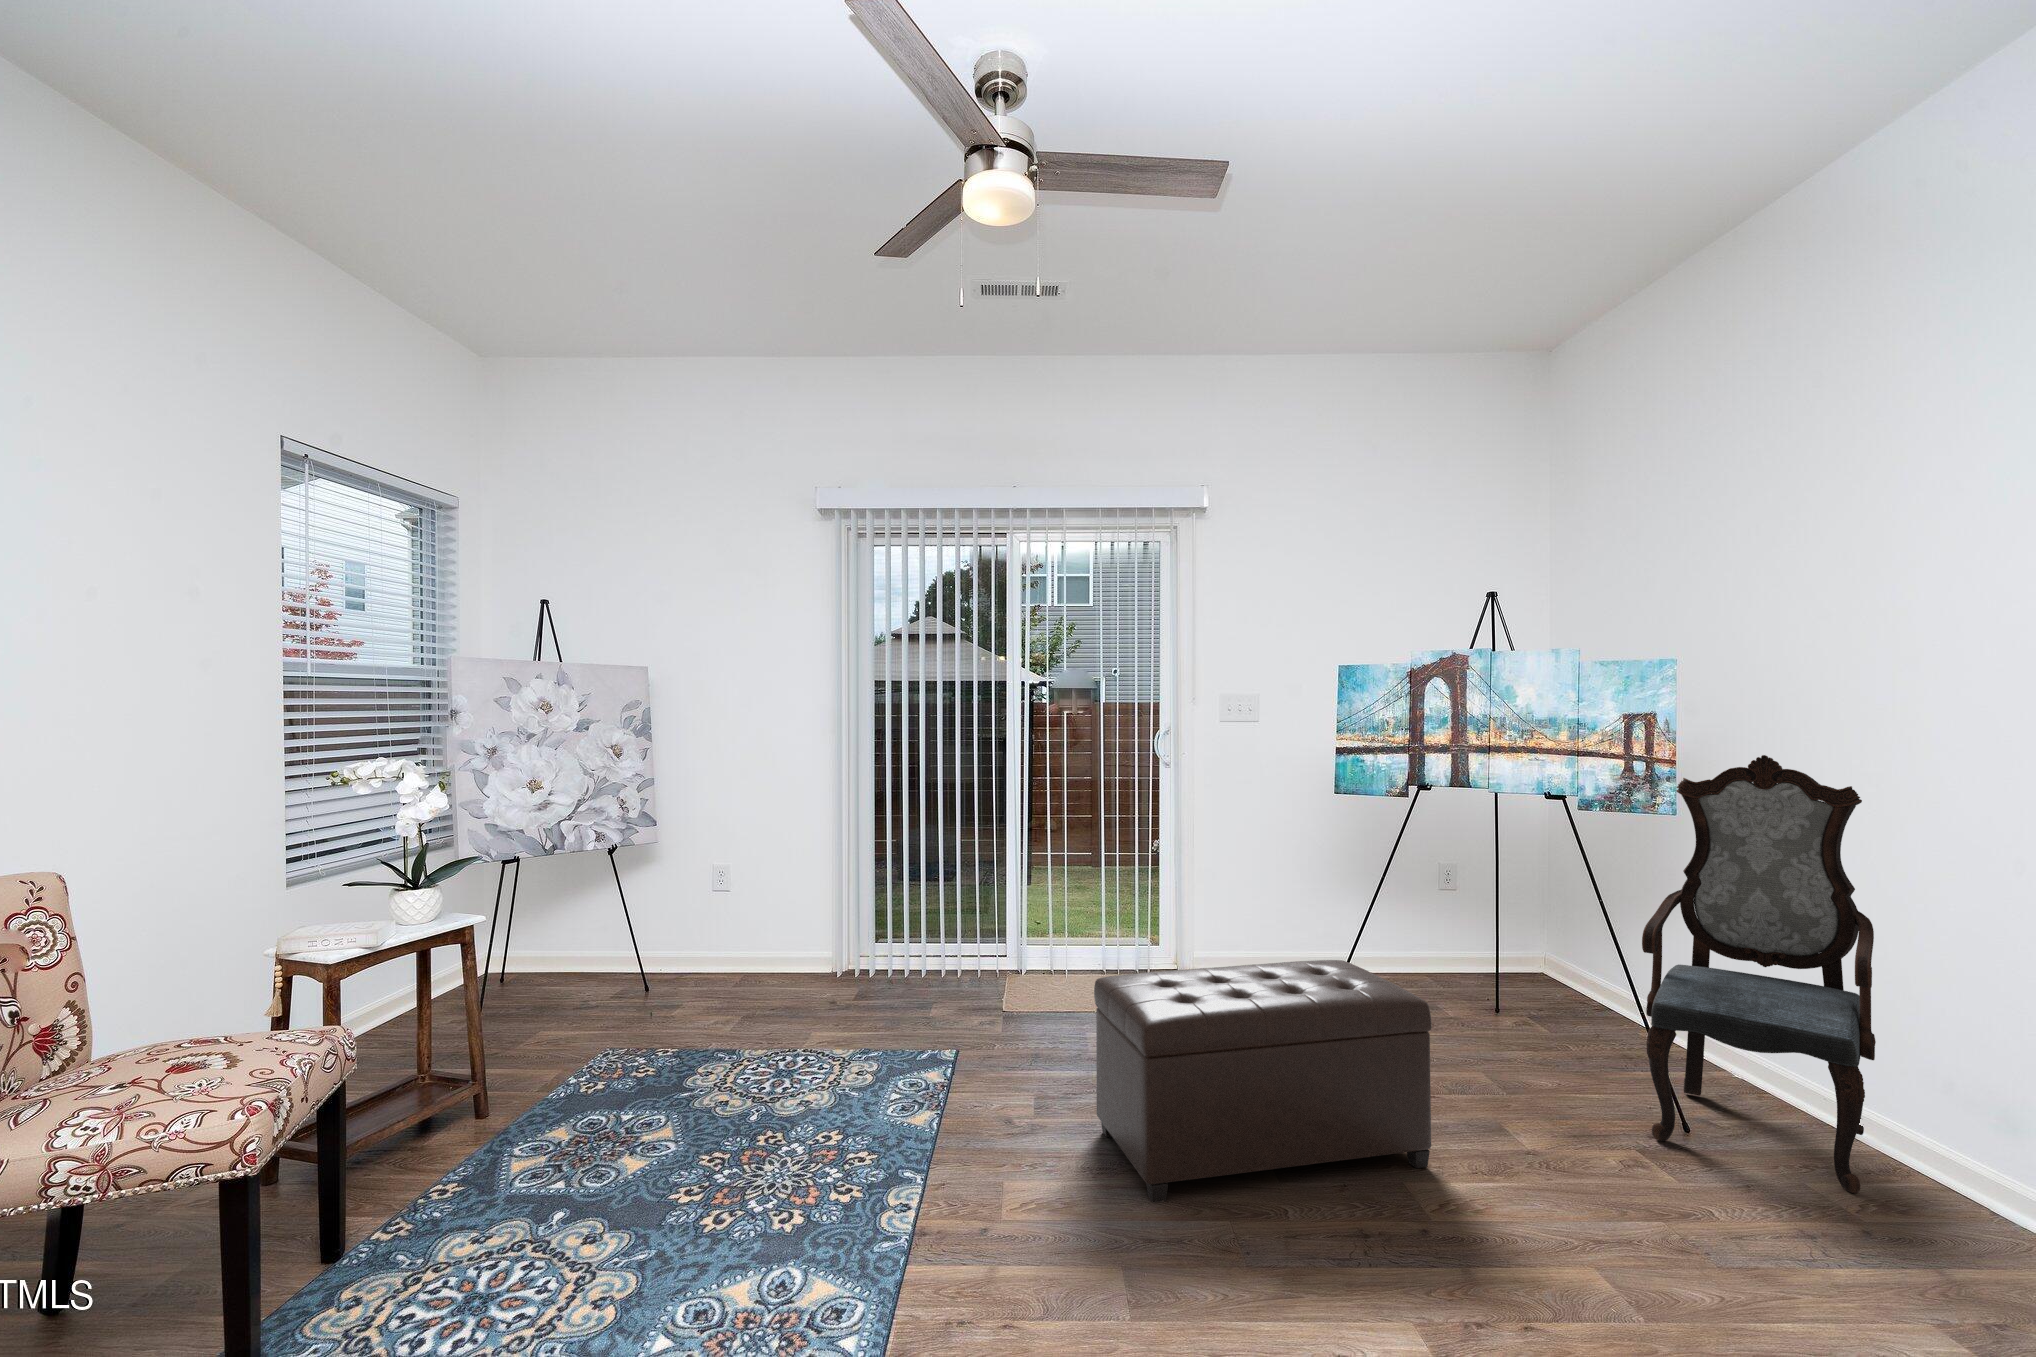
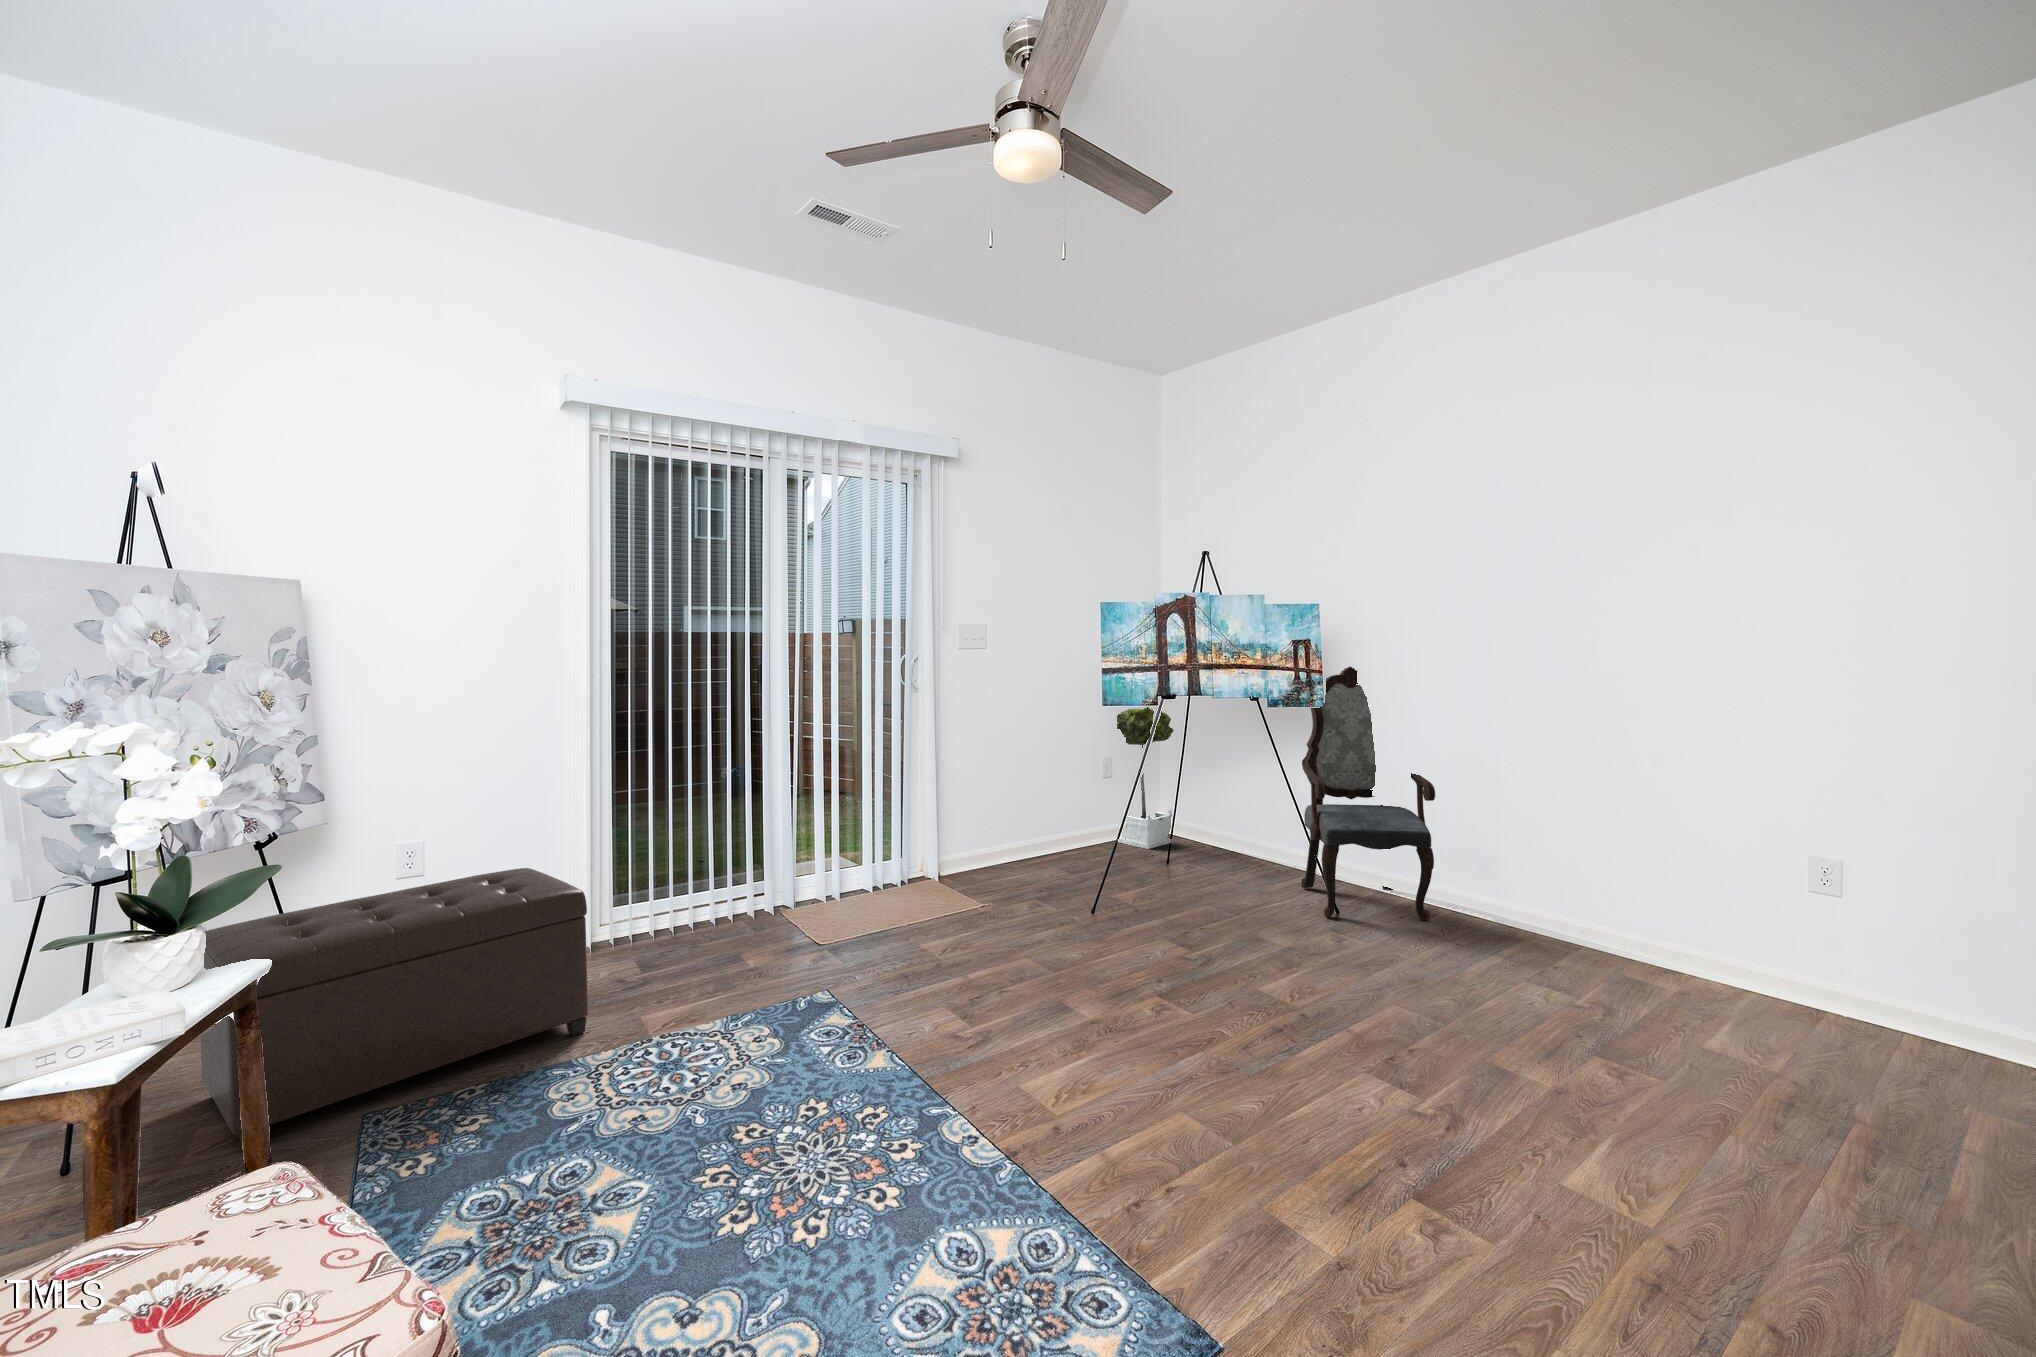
potted tree: none [1465,798,1563,995] -> present [1117,707,1173,849]
ottoman: present [1094,960,1432,1203] -> present [201,868,588,1147]

